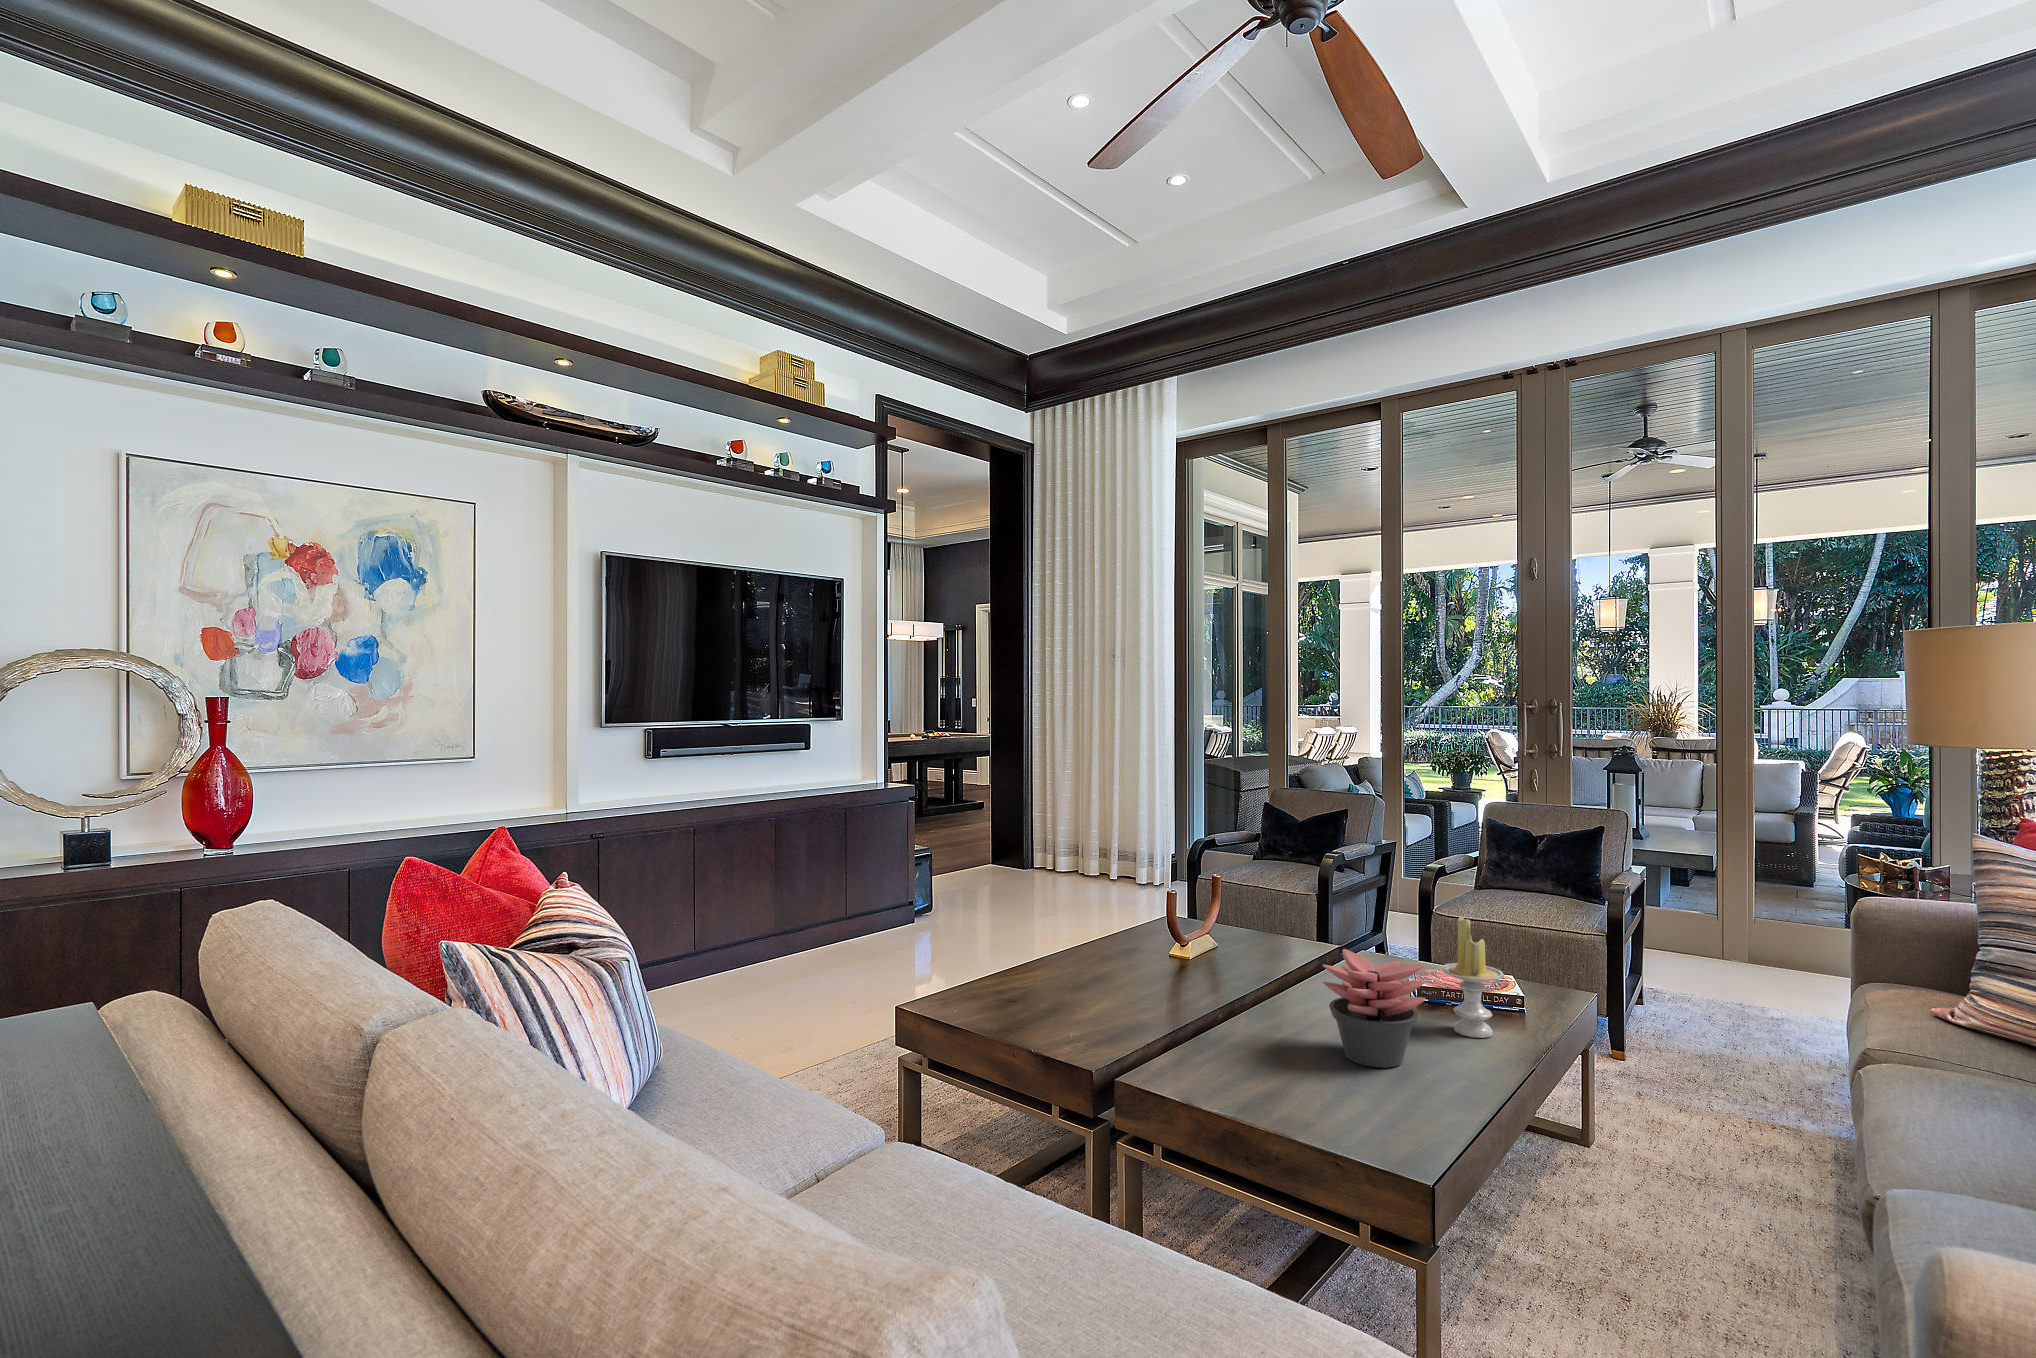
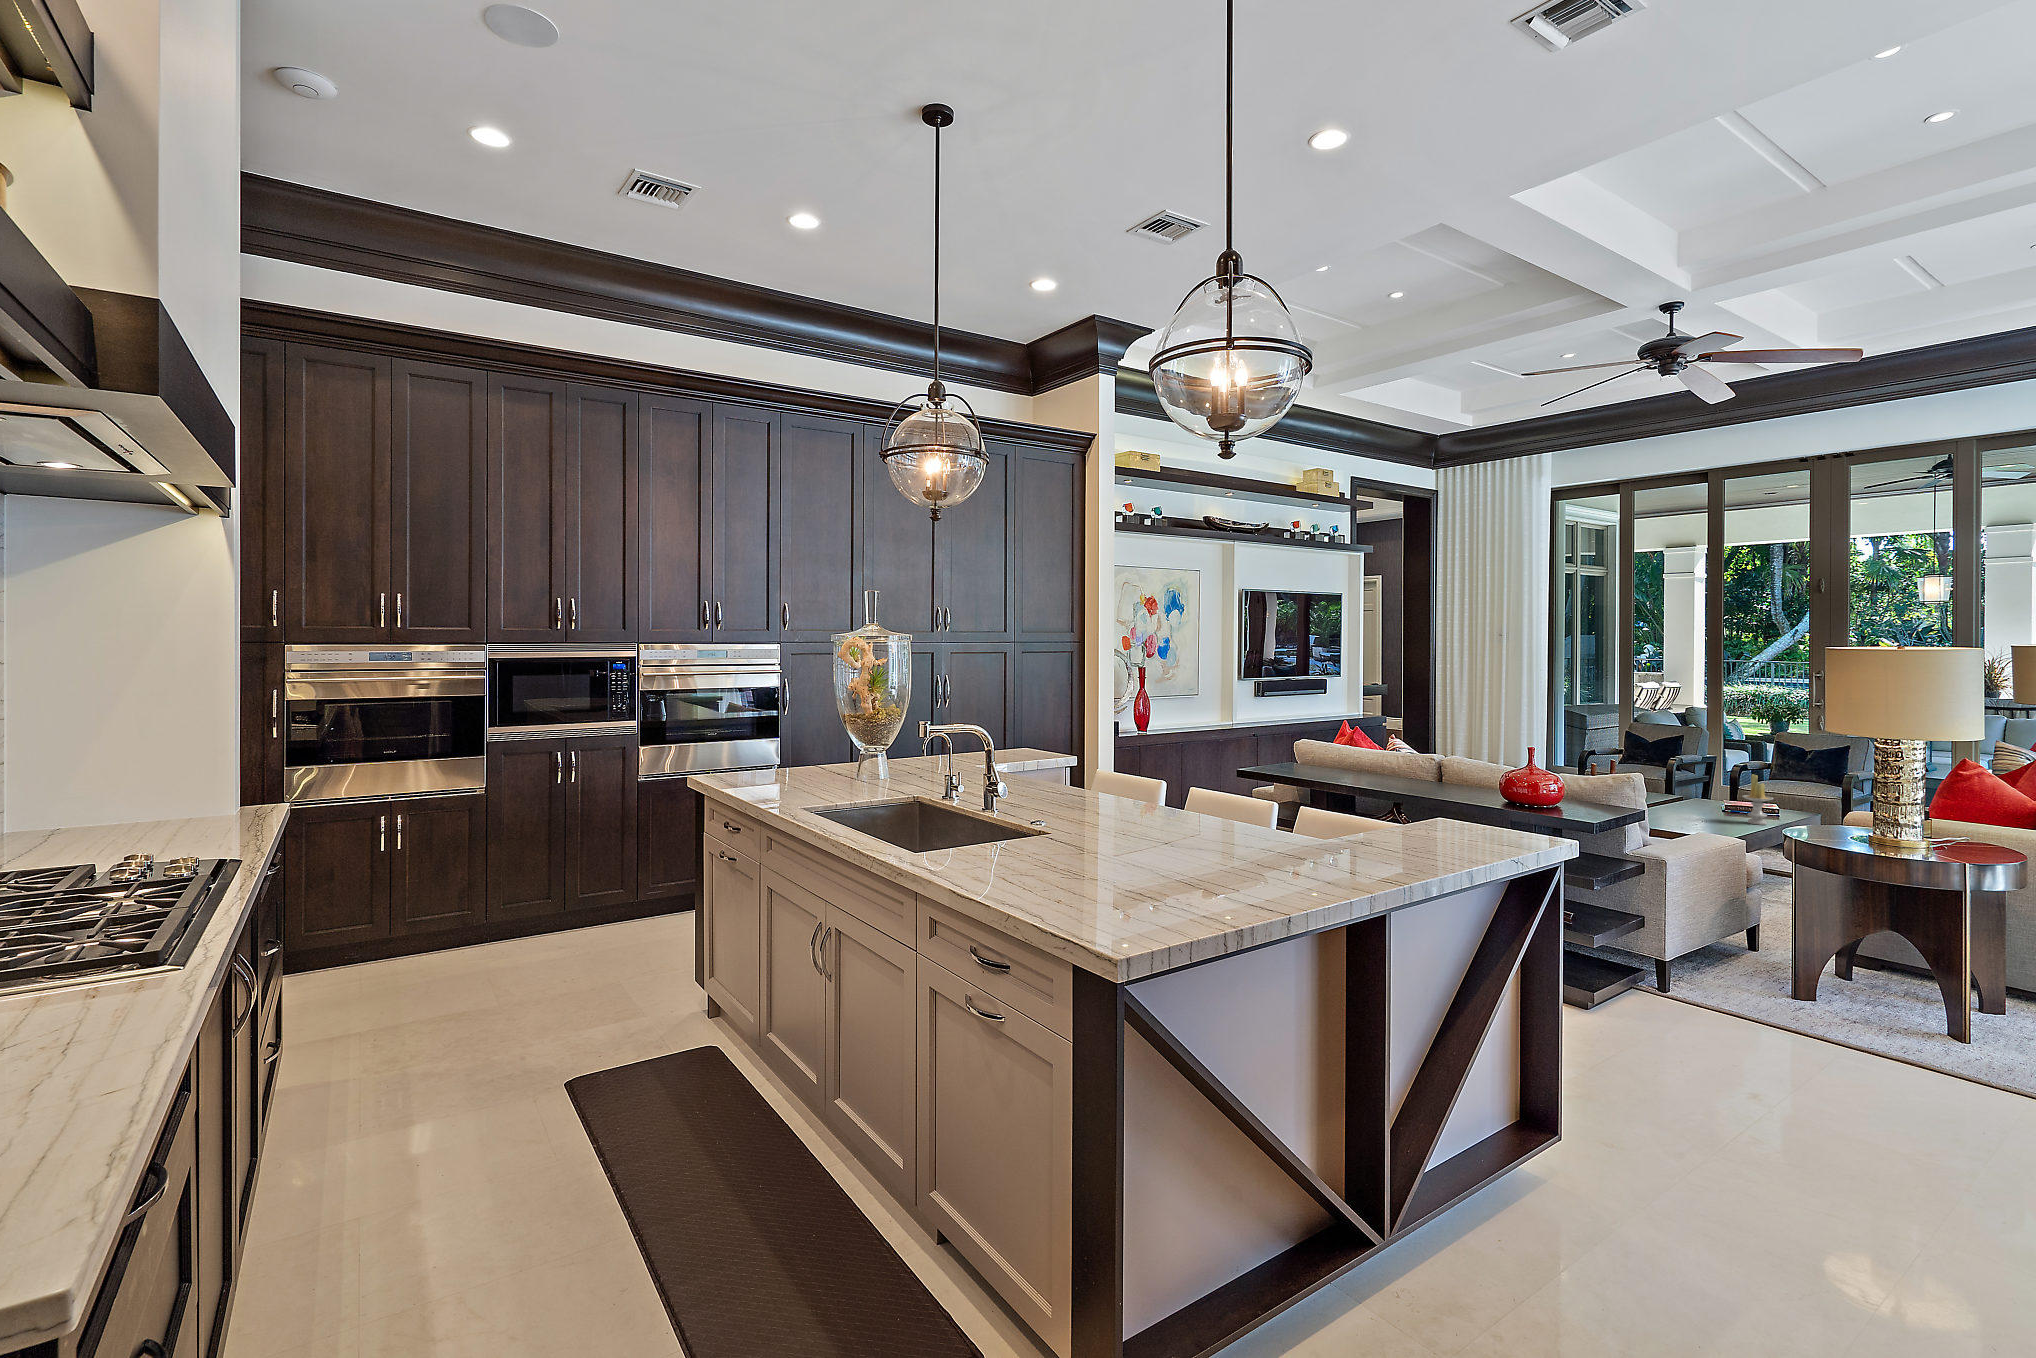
succulent plant: present [1323,949,1426,1068] -> none [1684,784,1734,828]

